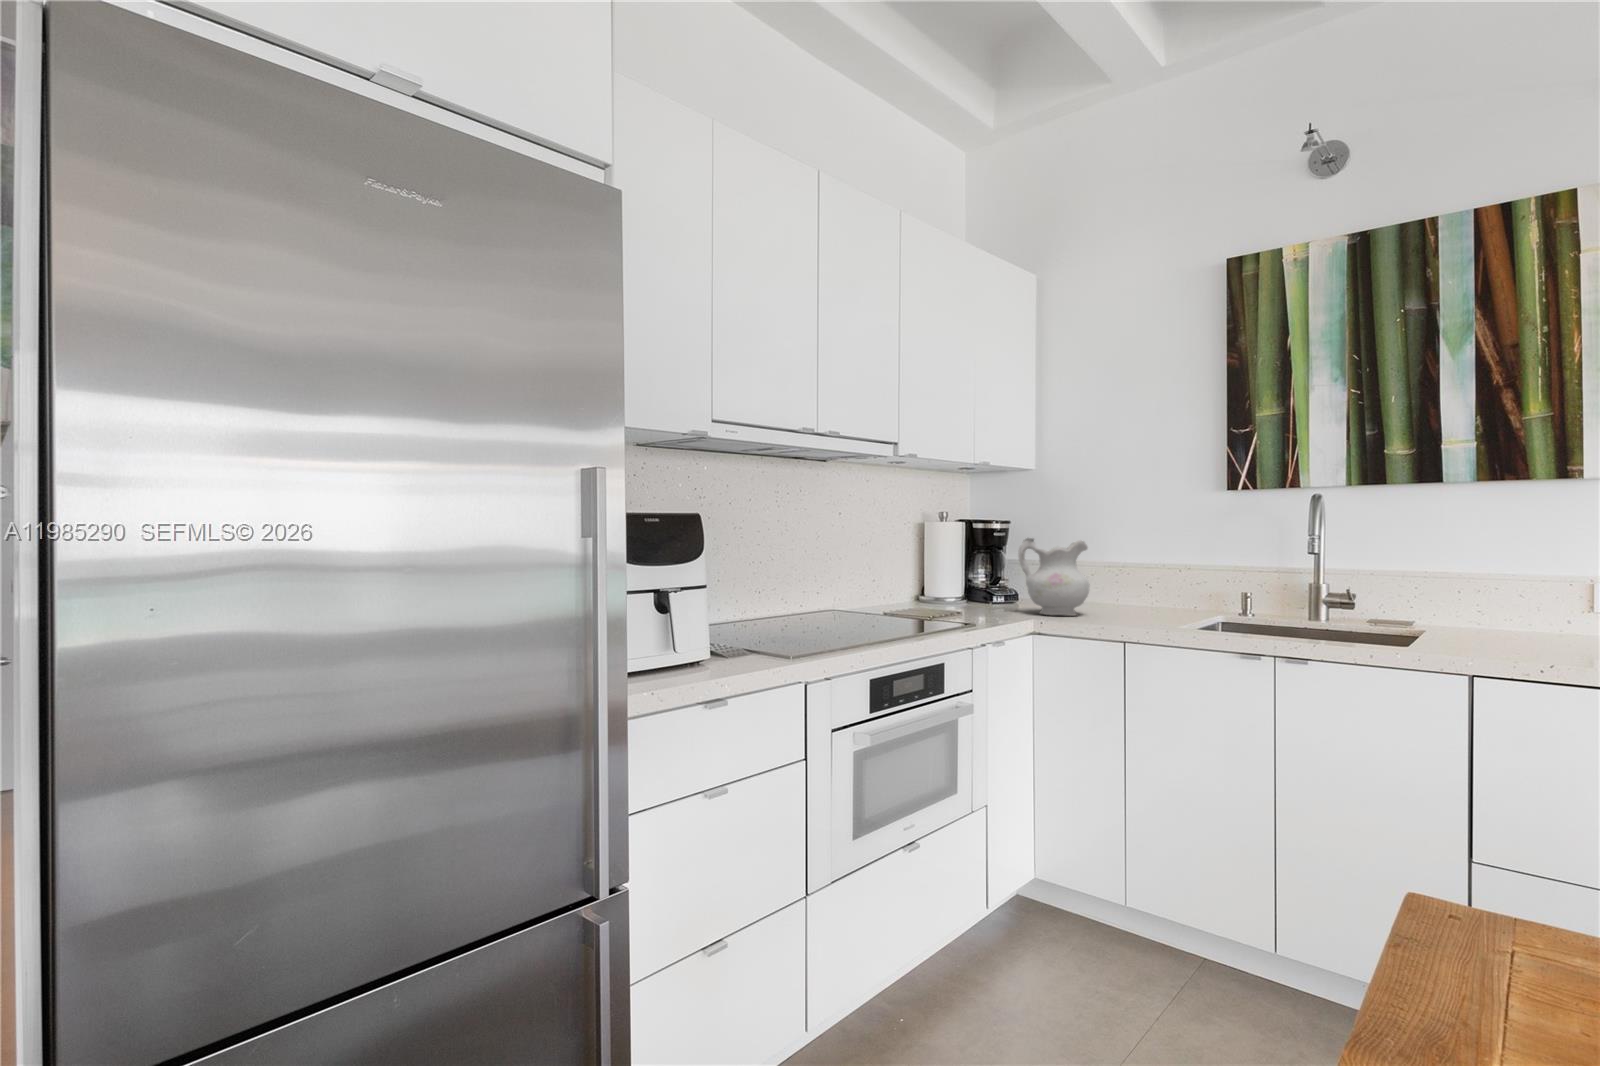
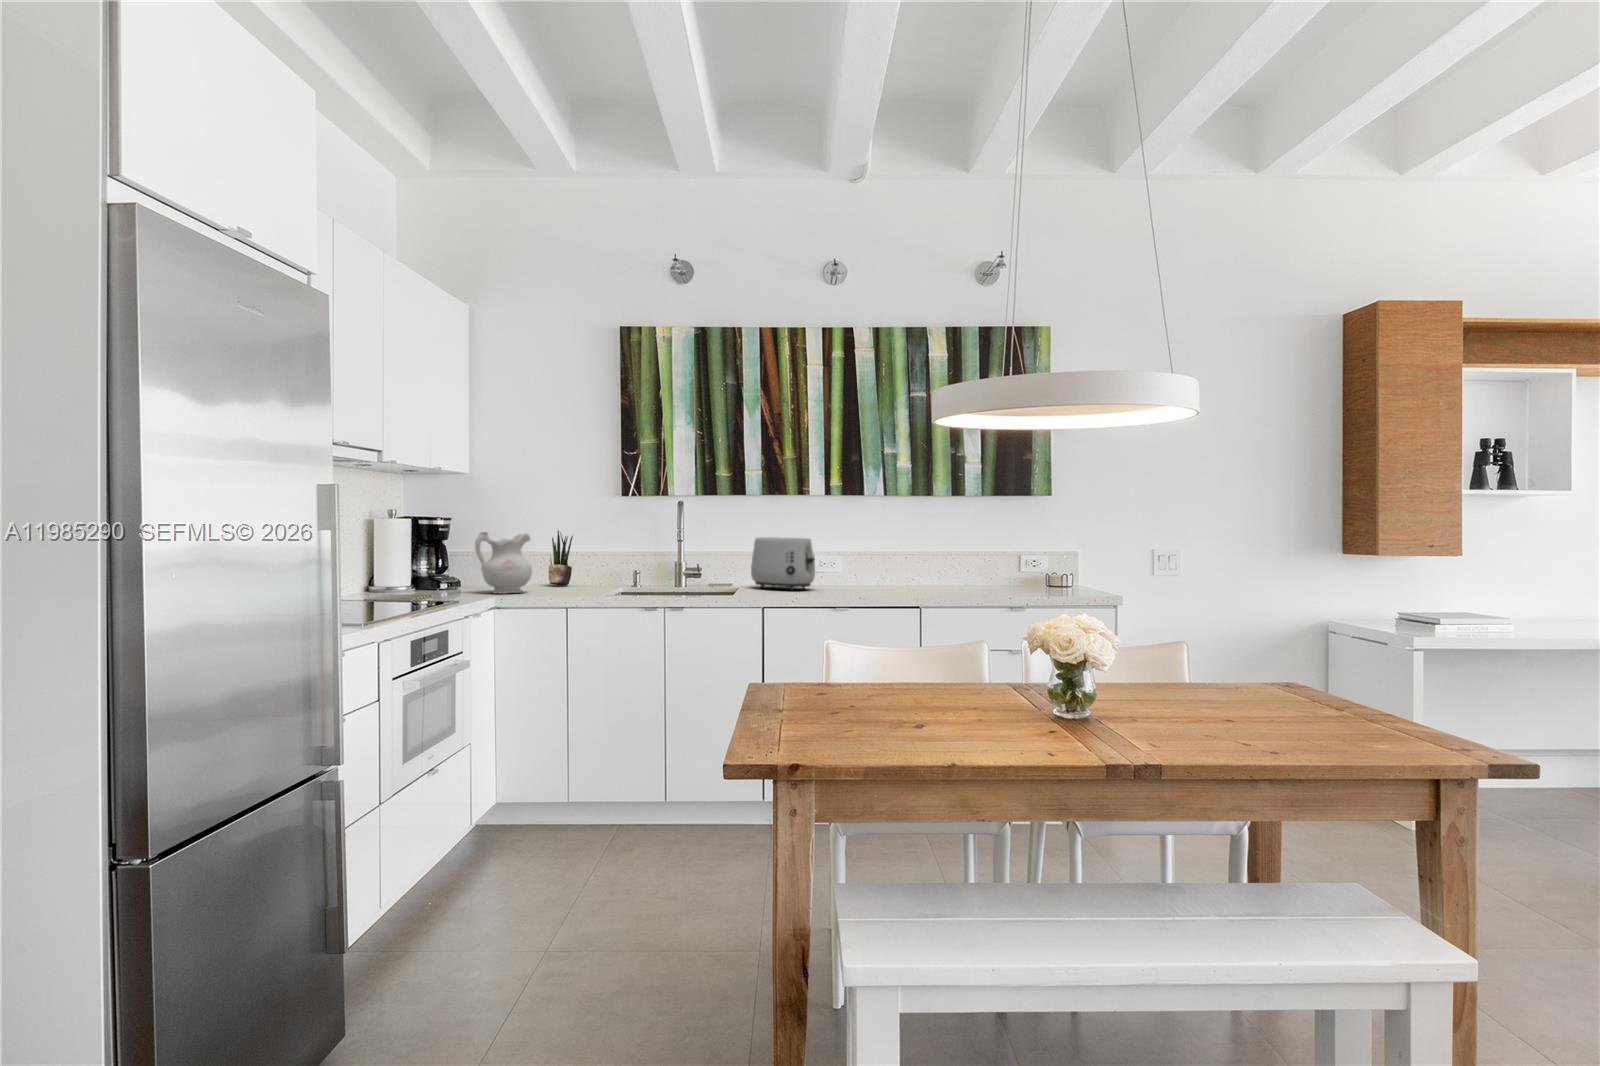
potted plant: none [1125,536,1159,608] -> present [549,530,573,585]
toaster: none [1449,551,1592,645] -> present [751,537,815,590]

